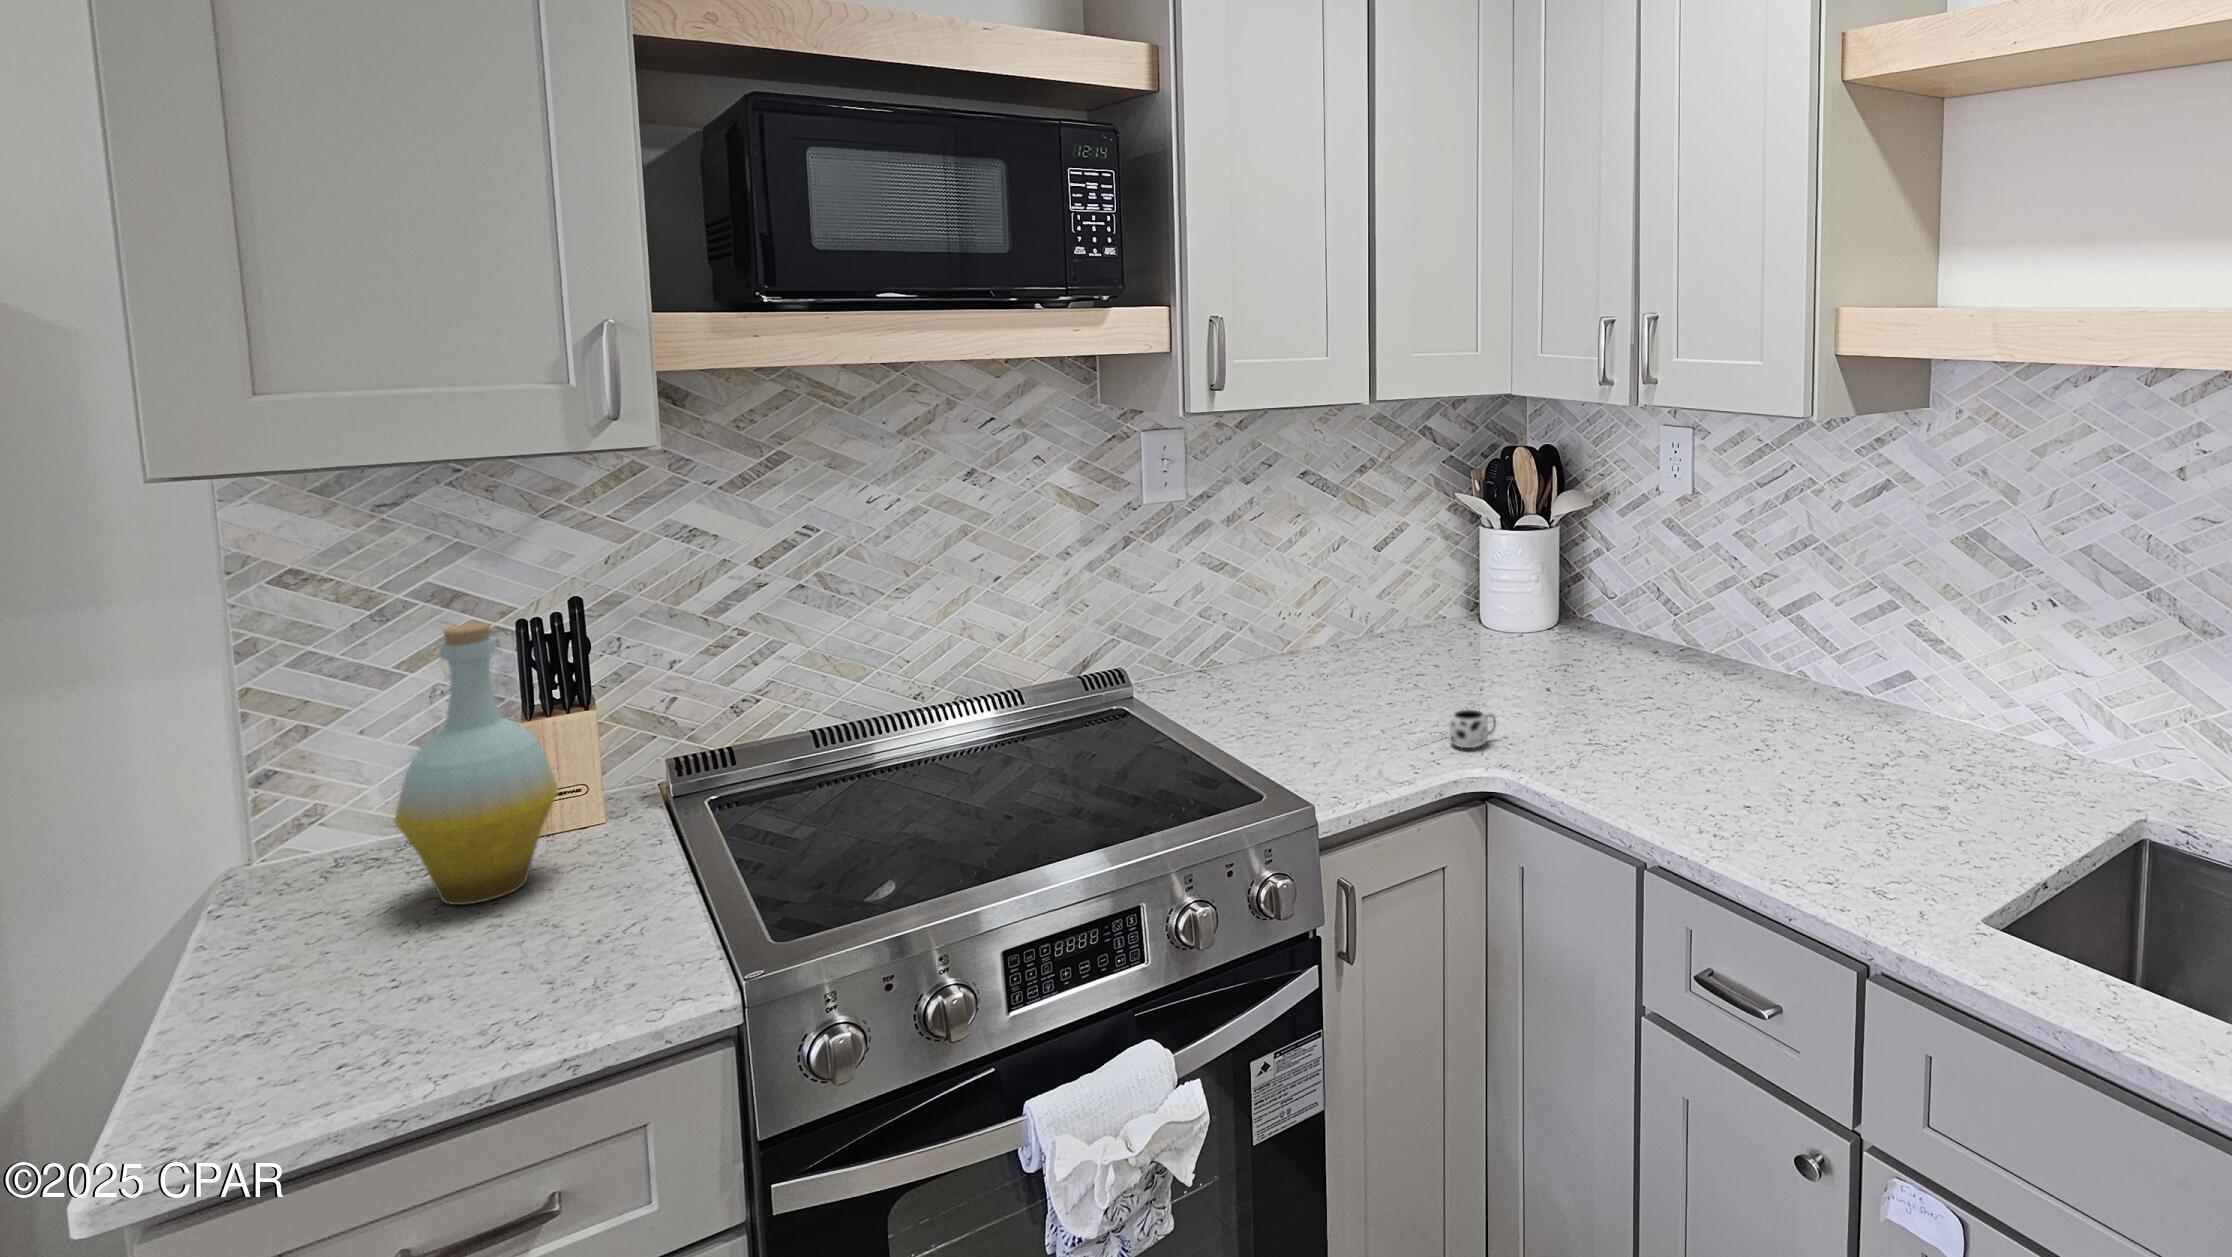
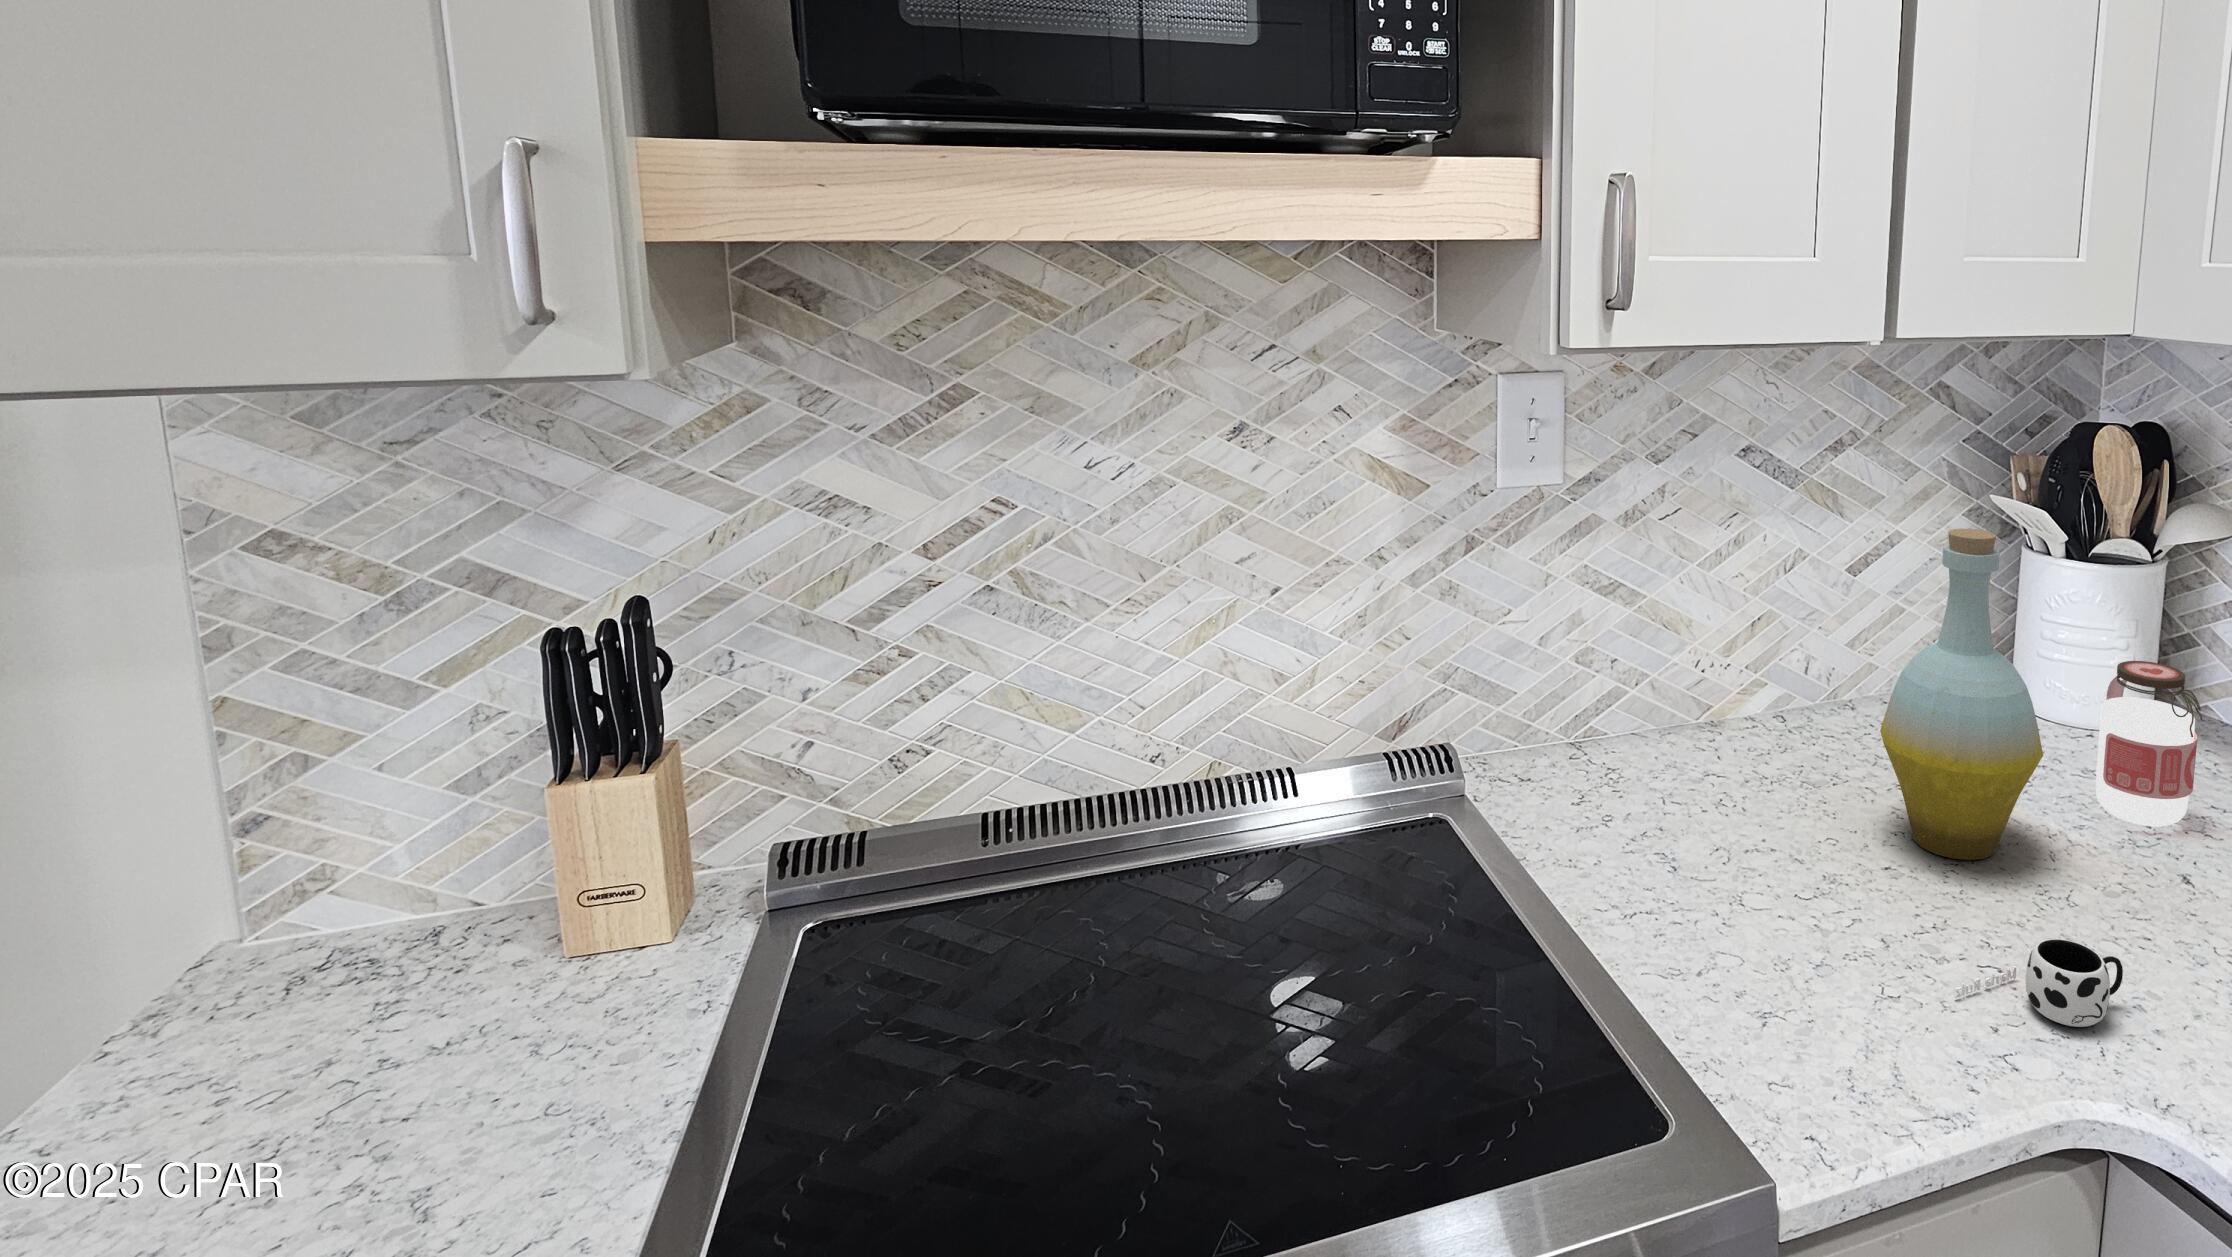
jar: none [1509,580,1560,673] -> present [2096,661,2202,826]
bottle: present [394,623,558,905] -> present [1880,529,2043,860]

